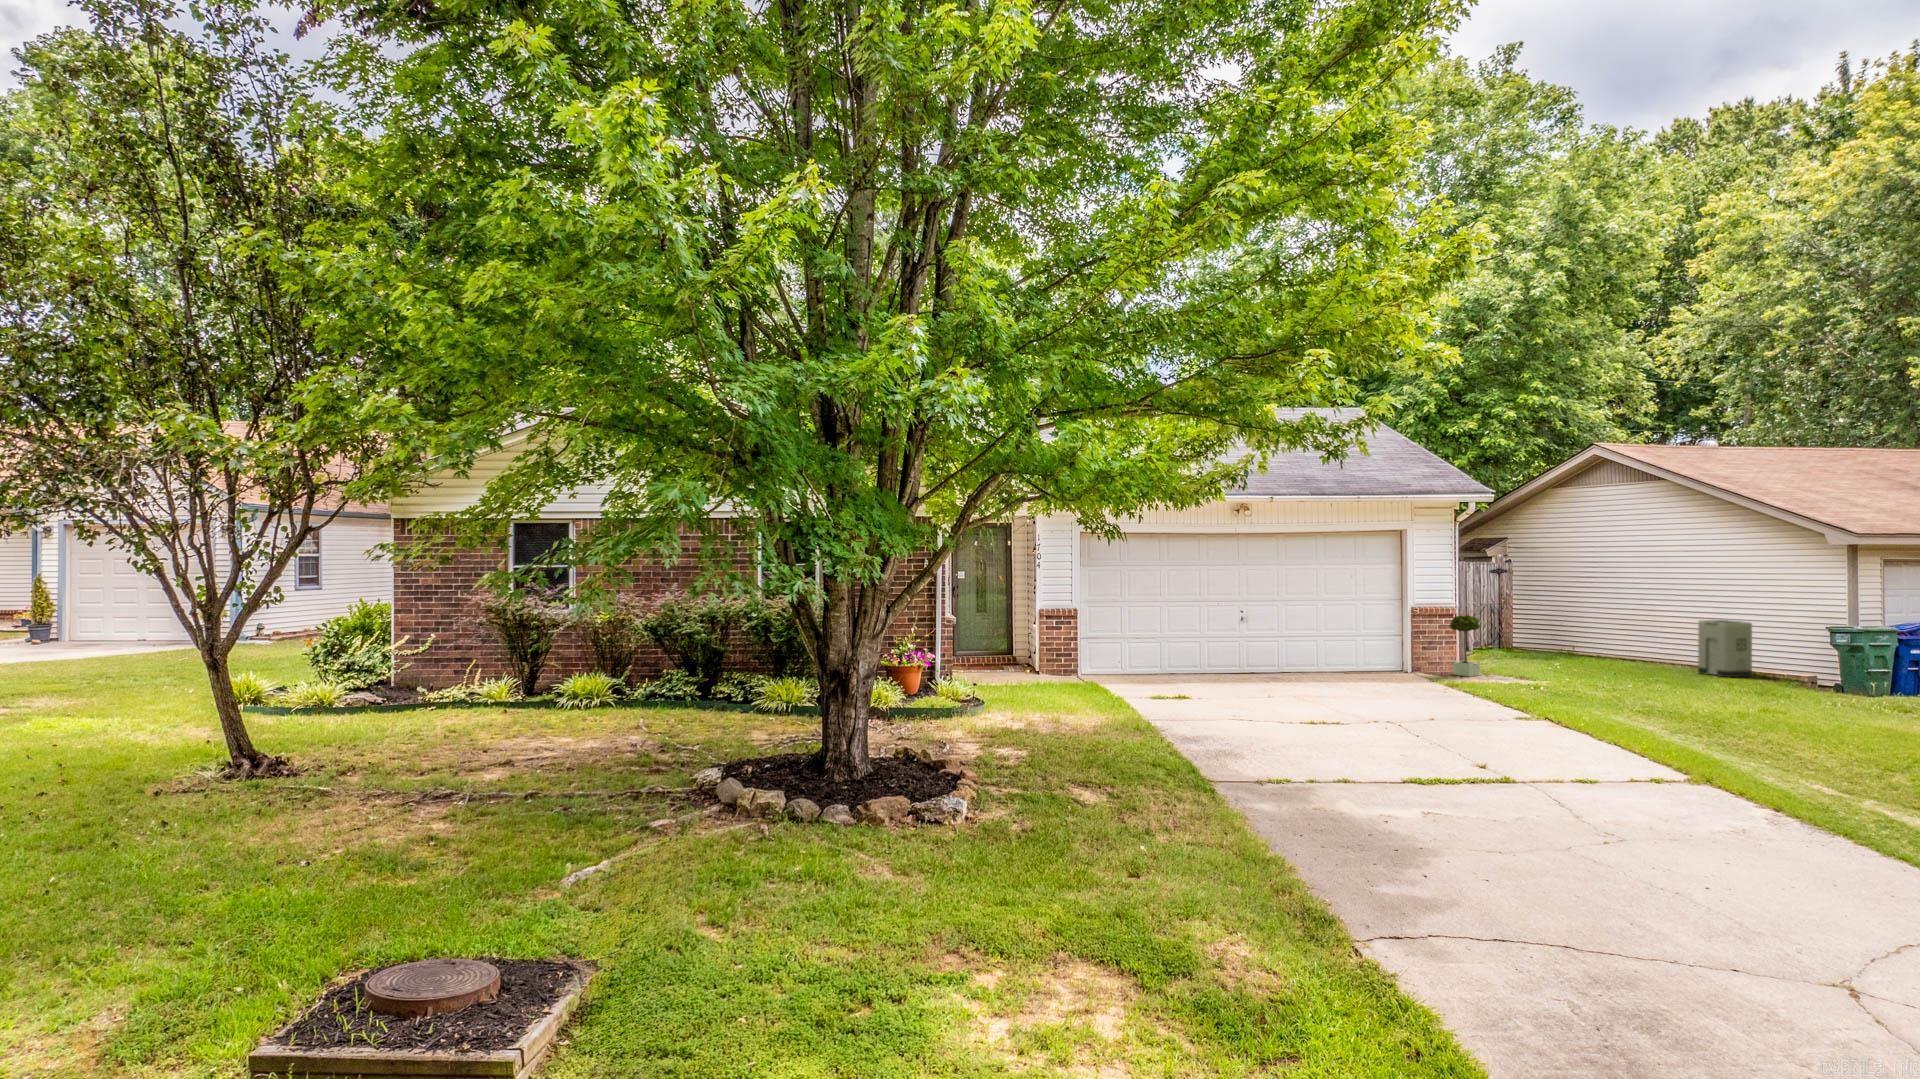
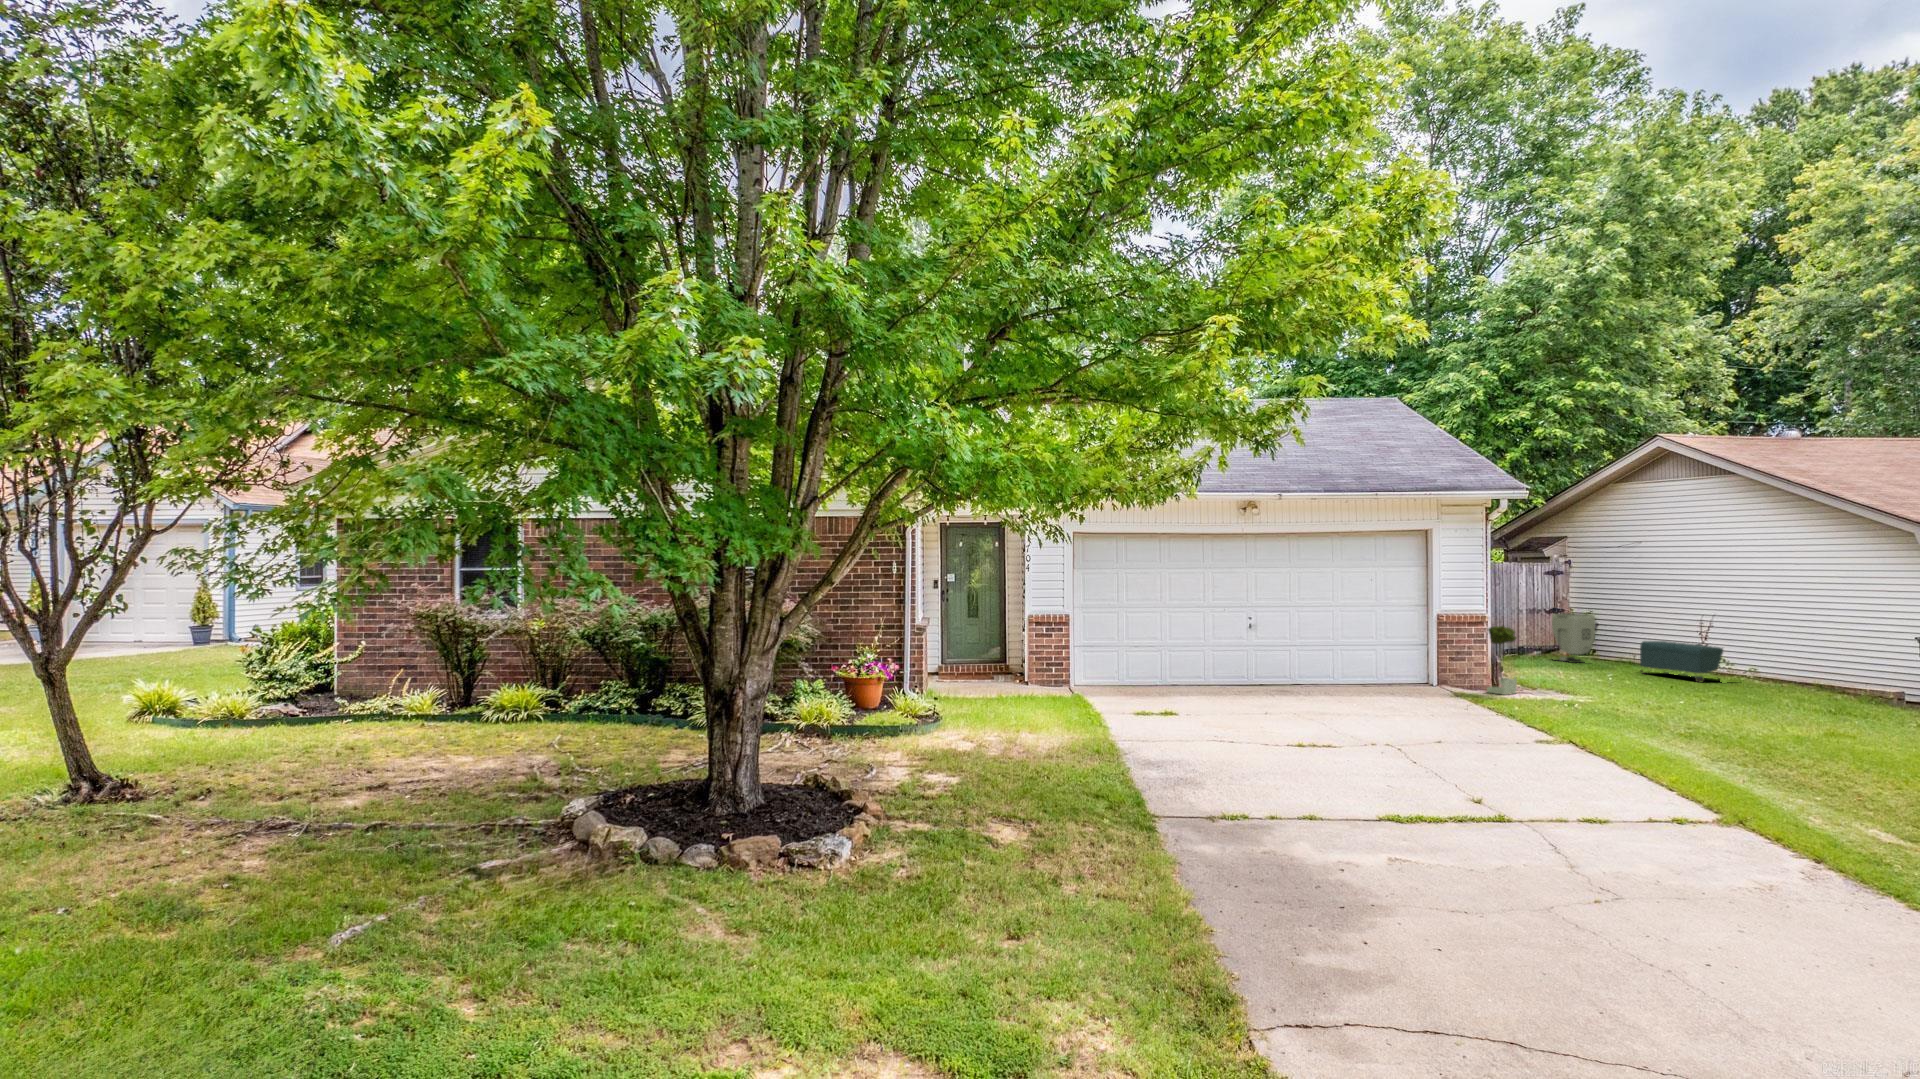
trash can: present [1698,620,1752,677] -> present [1552,613,1595,663]
bench: none [1581,628,1659,665] -> present [1640,641,1723,682]

